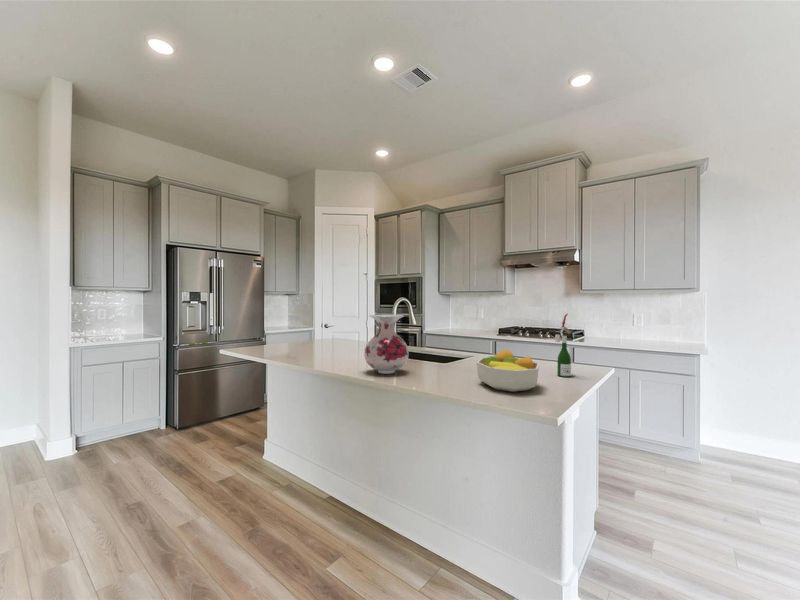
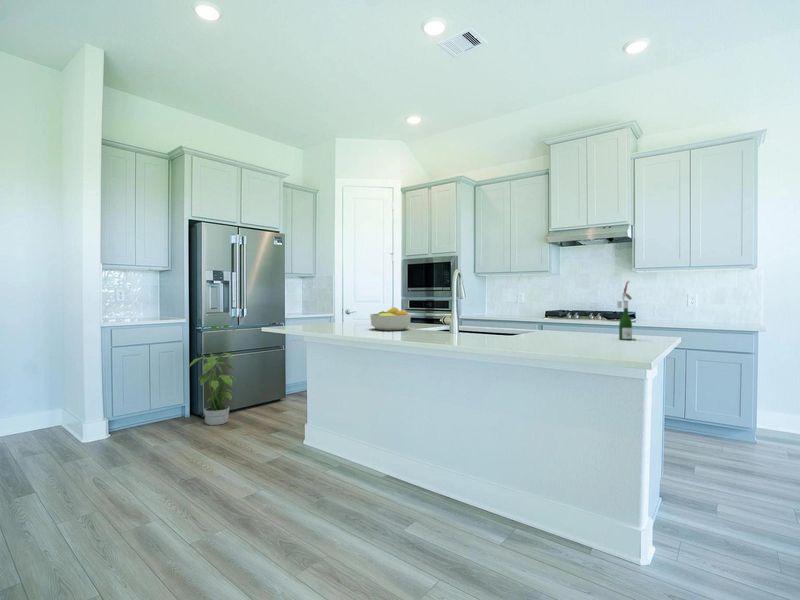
vase: present [364,315,409,374] -> none [436,283,478,338]
fruit bowl: present [477,350,539,392] -> present [370,307,411,331]
potted plant: none [158,368,207,439] -> present [188,353,236,425]

